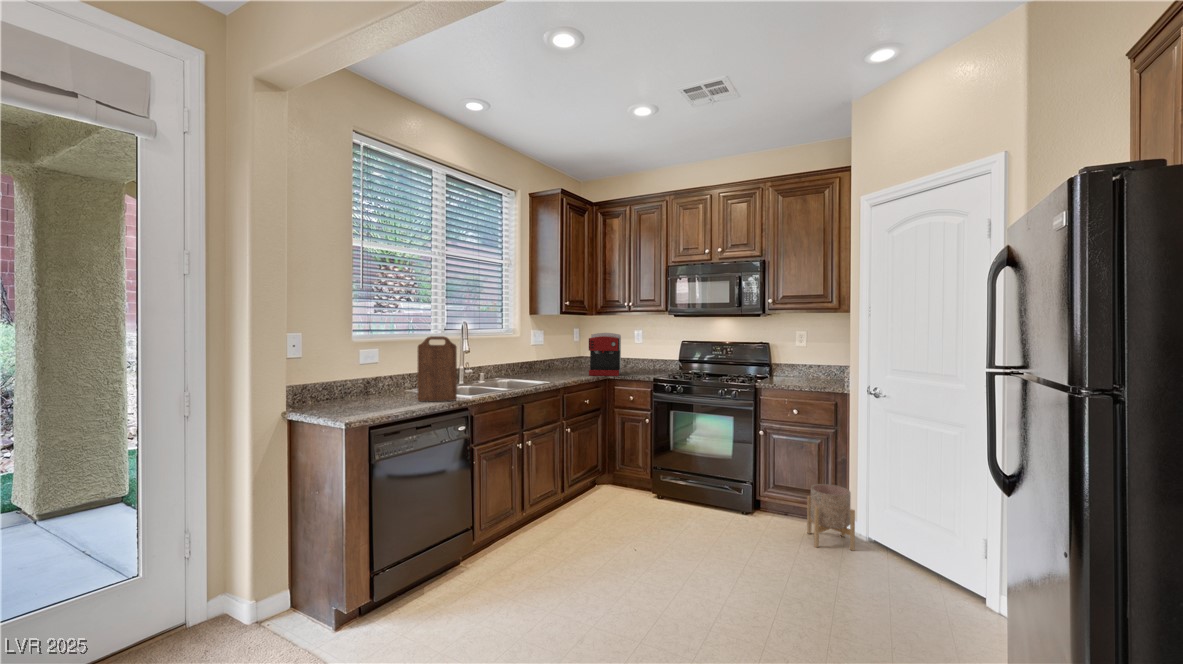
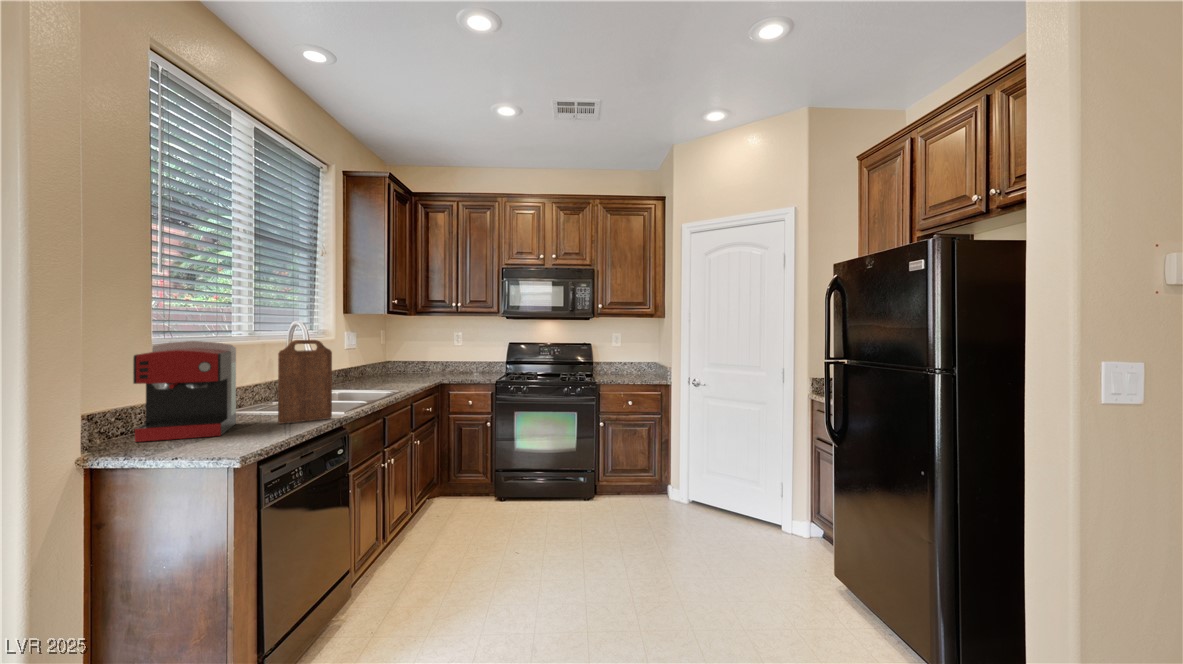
coffee maker: present [589,333,621,376] -> present [133,341,236,442]
planter: present [807,484,855,551] -> none [644,461,684,515]

